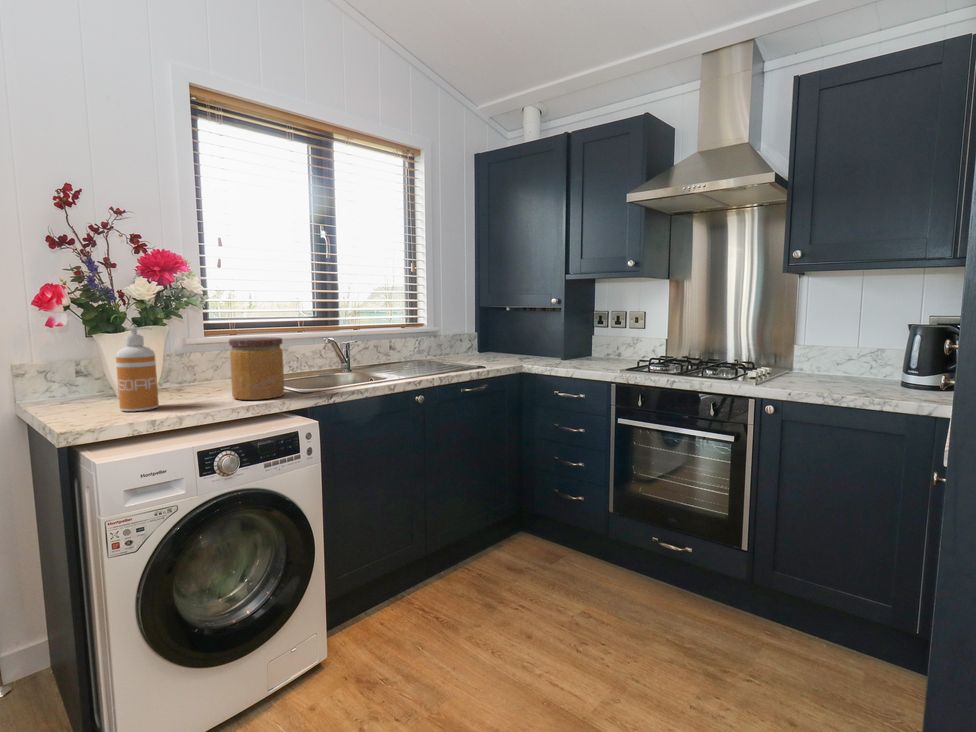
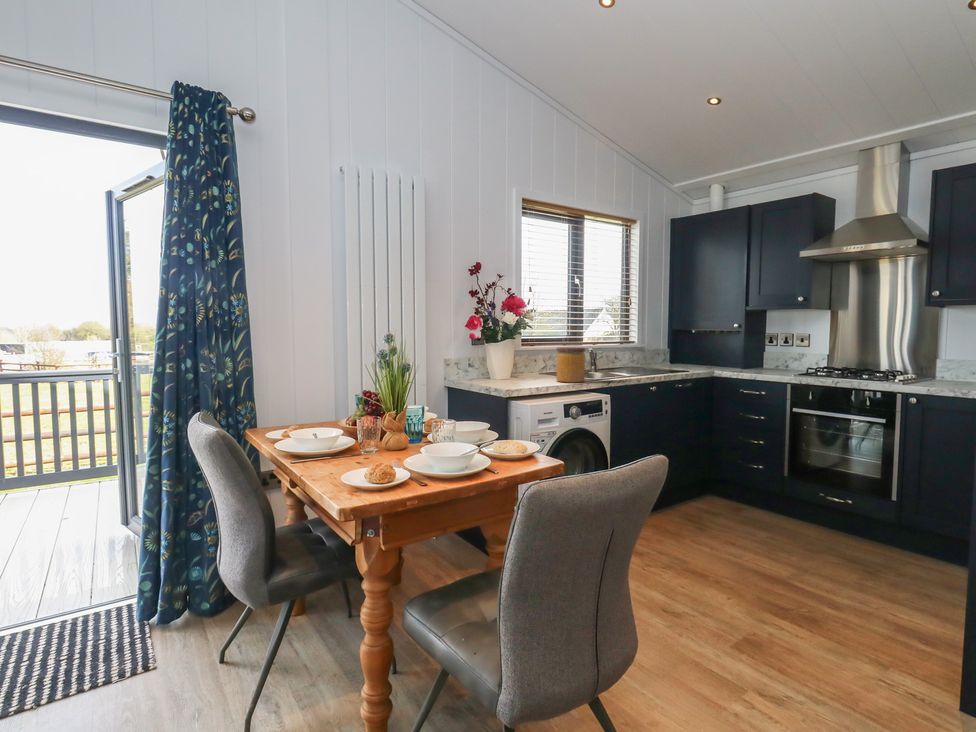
soap dispenser: present [116,327,159,411] -> none [510,340,528,385]

